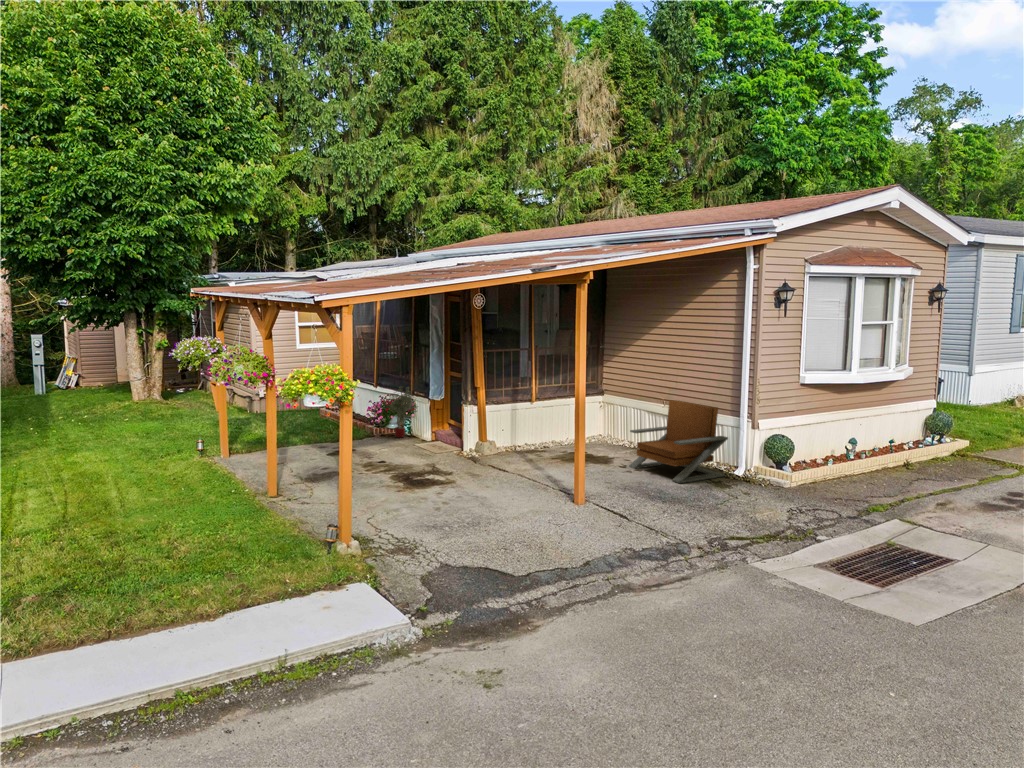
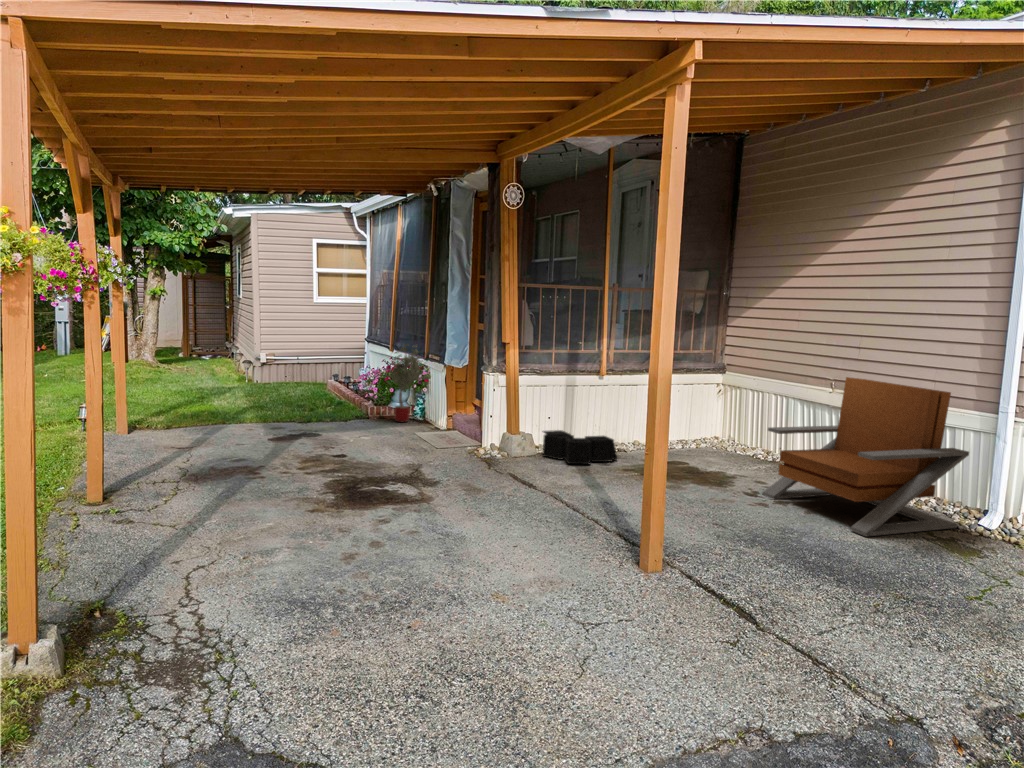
storage bin: none [500,437,546,458] -> present [543,430,617,464]

